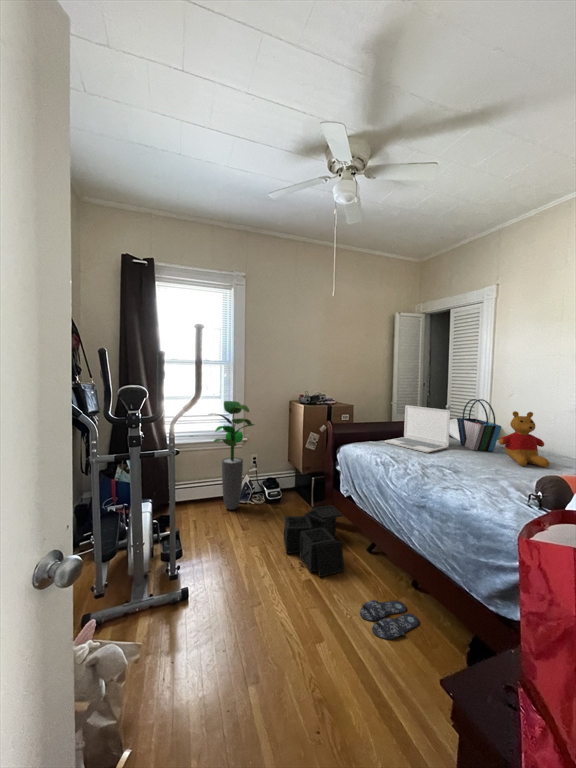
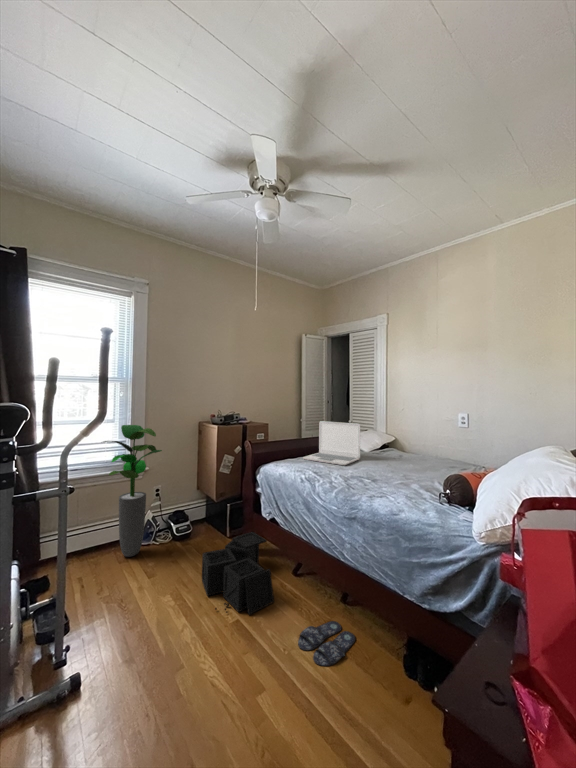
tote bag: present [457,399,502,451] -> none [364,413,402,460]
stuffed bear: present [499,411,550,467] -> none [402,422,441,469]

